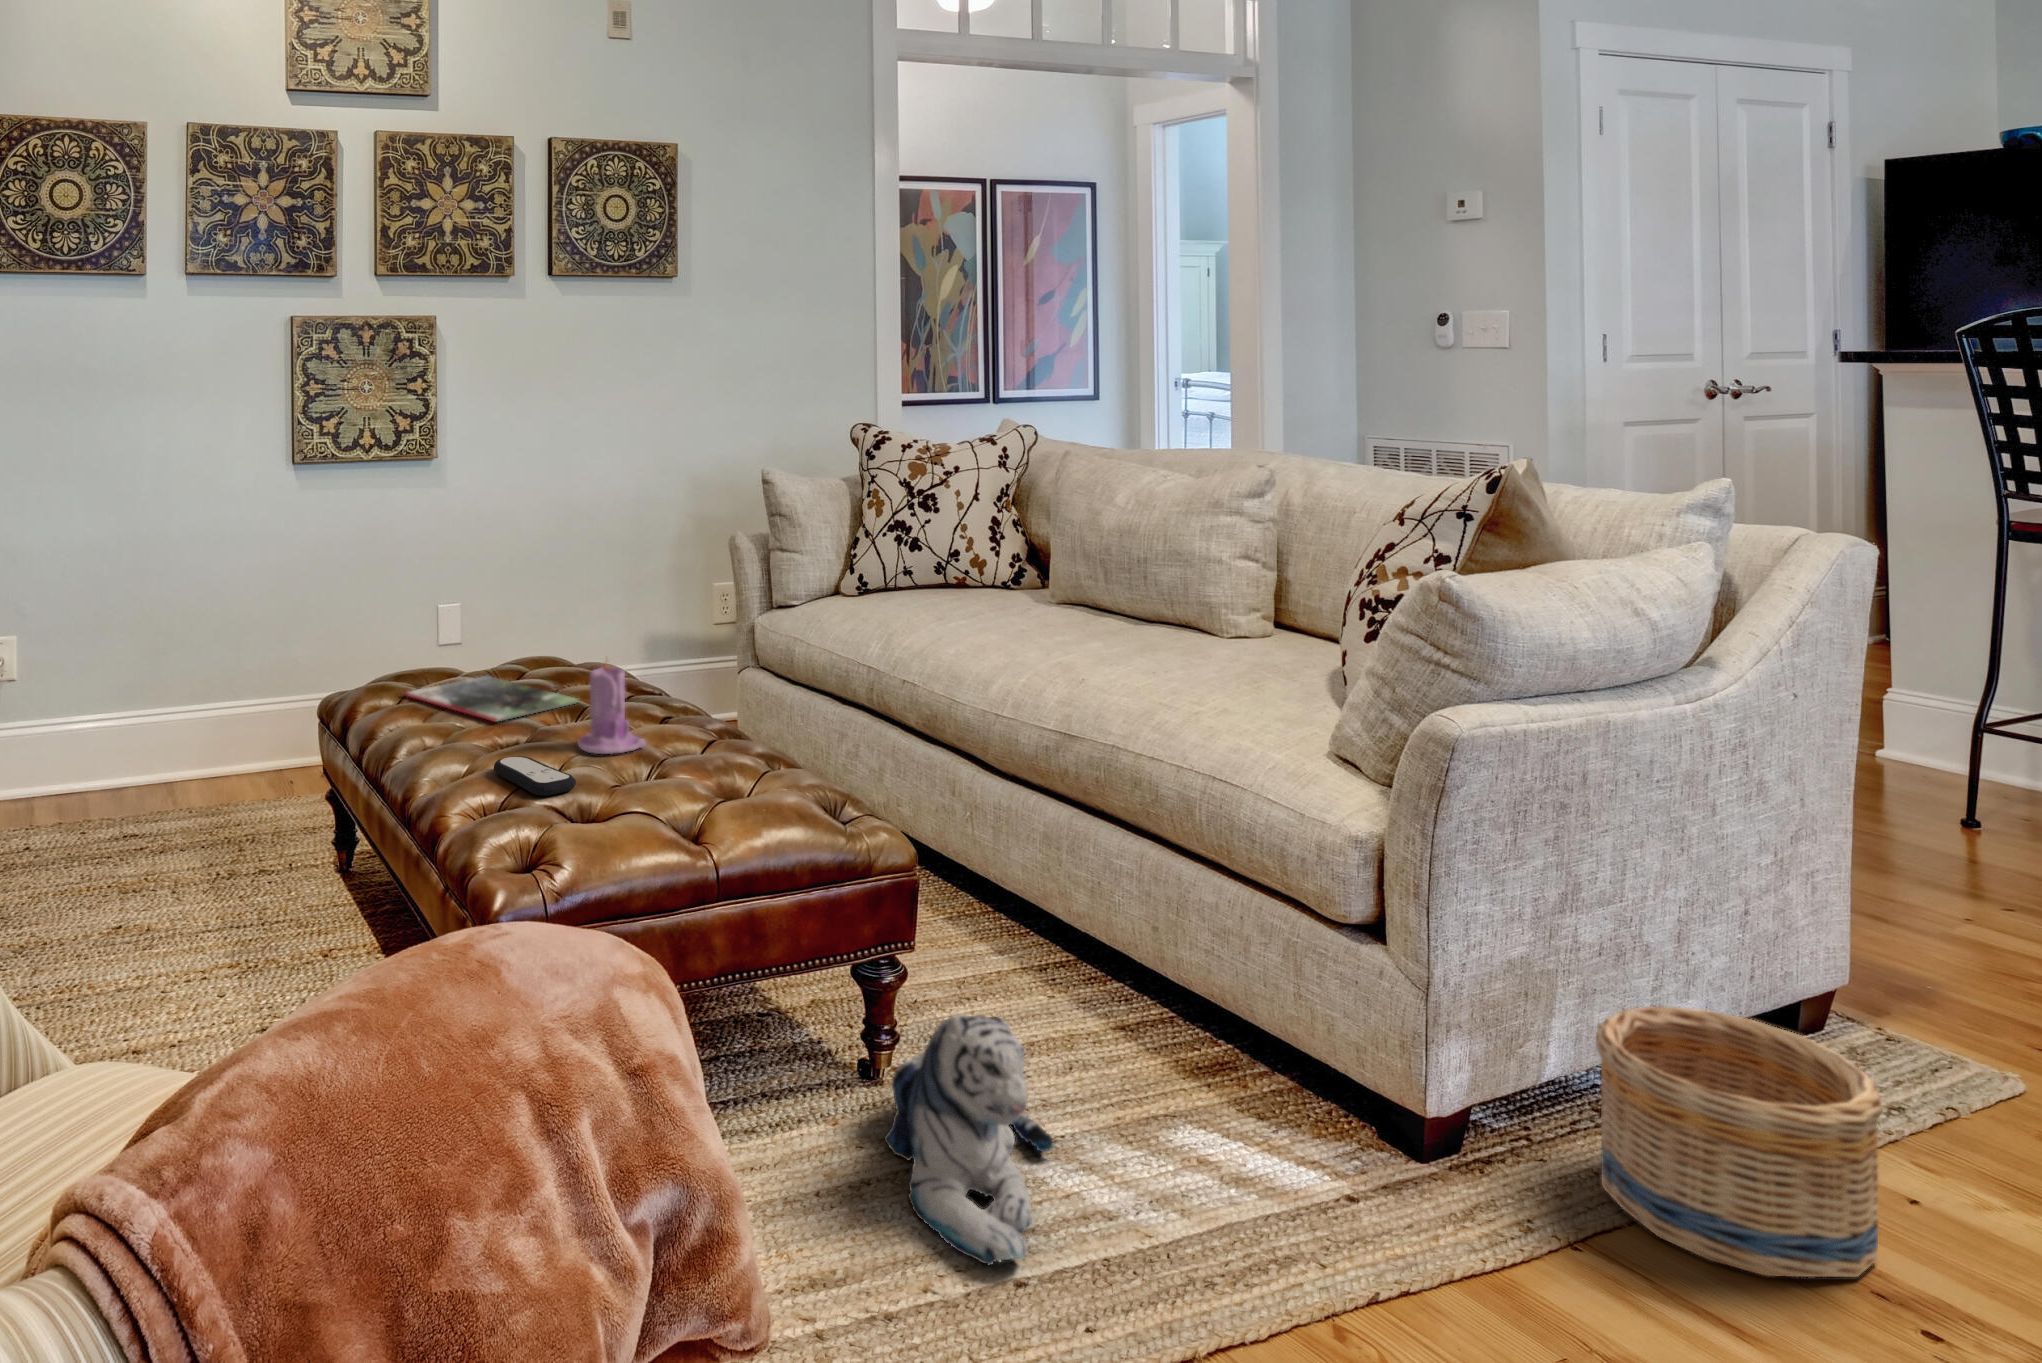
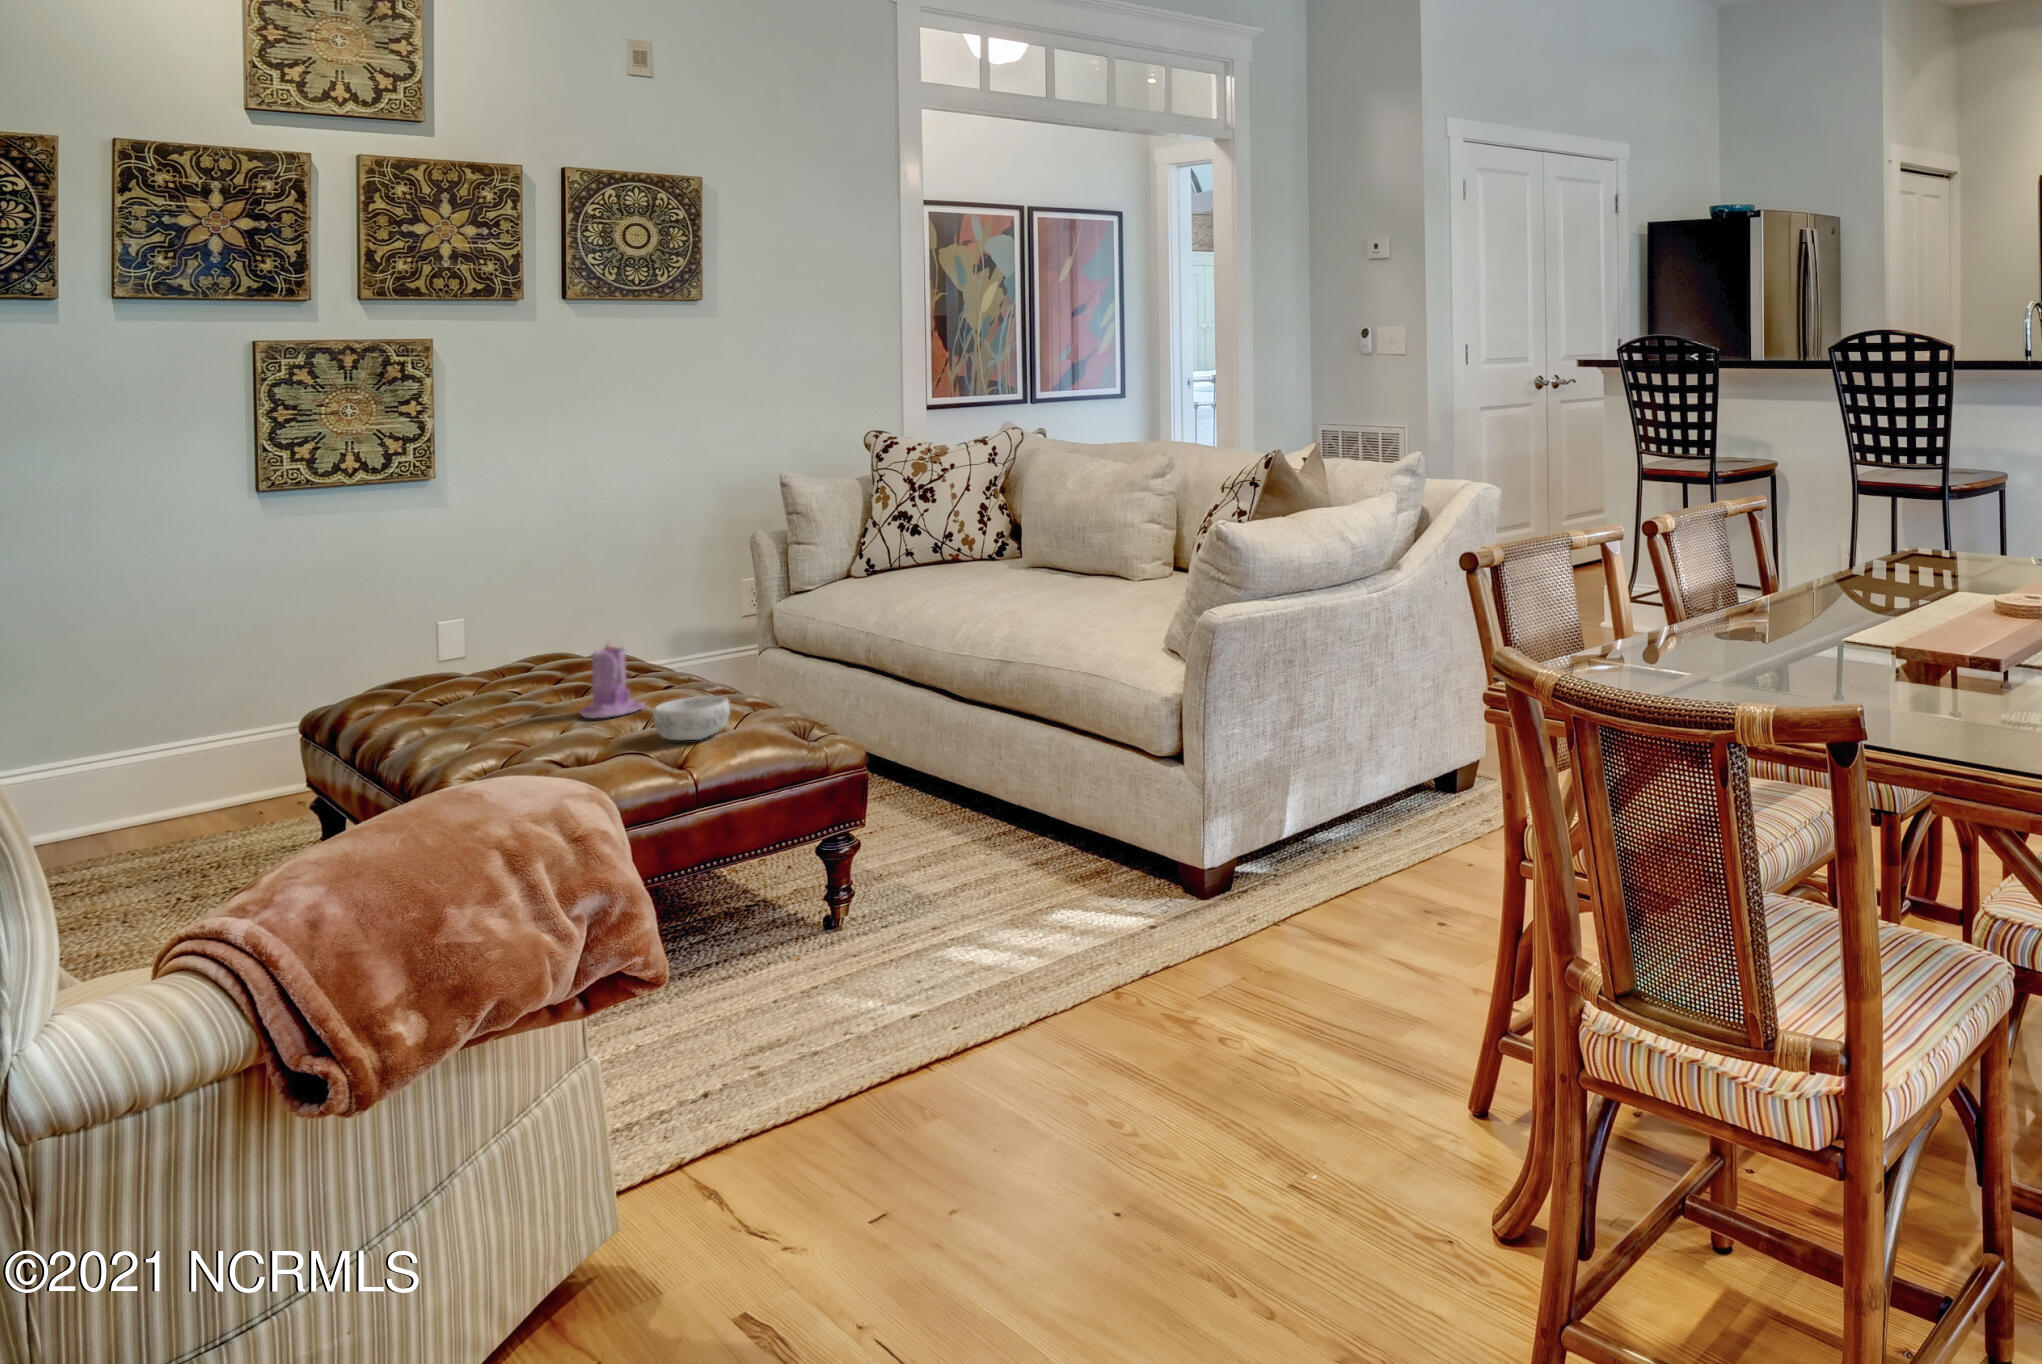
magazine: present [405,676,578,722] -> none [400,672,587,706]
decorative bowl: none [661,745,748,805] -> present [653,696,730,740]
remote control: present [494,756,576,796] -> none [495,727,575,753]
basket: present [1596,1006,1883,1277] -> none [1293,776,1425,912]
plush toy: present [884,1015,1054,1265] -> none [833,852,959,1008]

